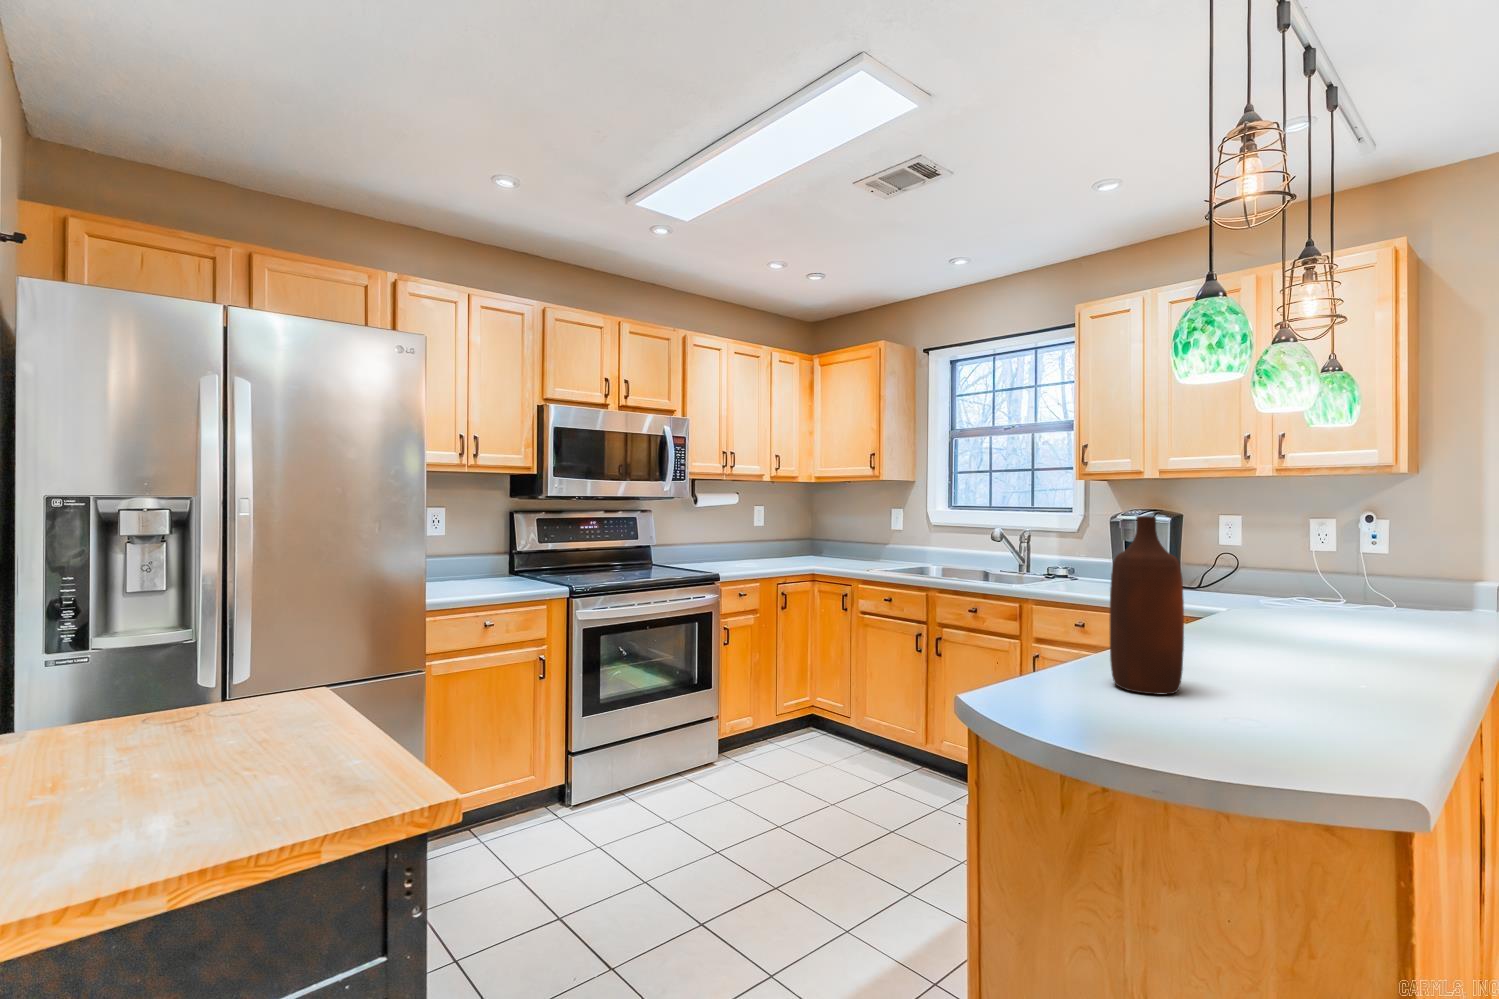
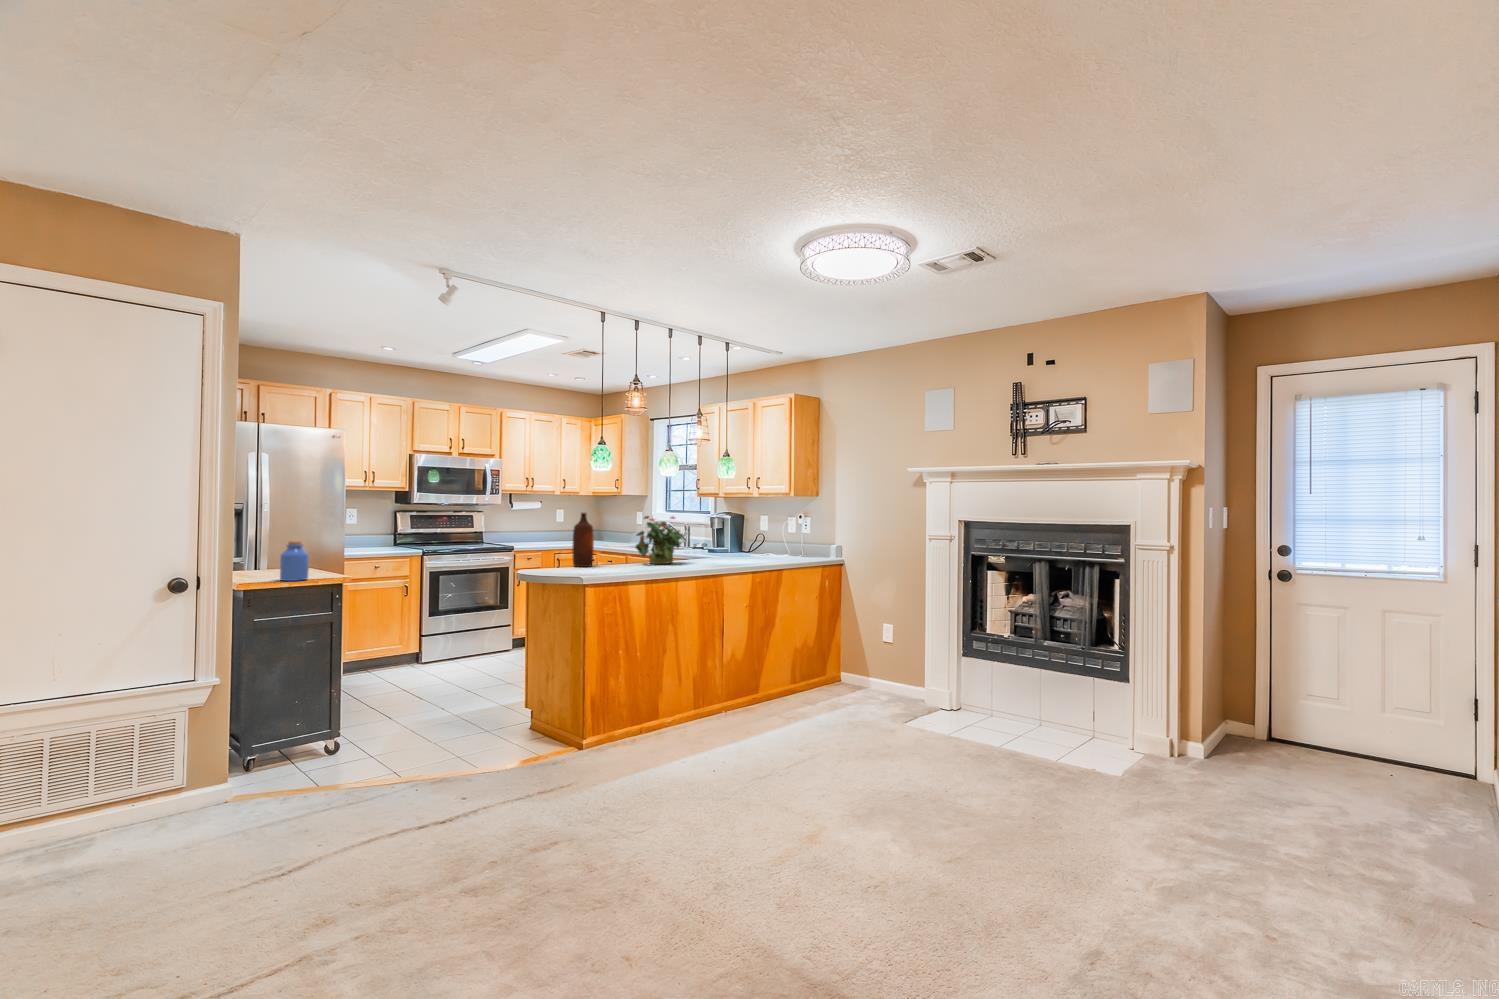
potted plant: none [1215,522,1410,669] -> present [636,516,684,564]
jar: none [171,638,290,811] -> present [280,541,309,581]

